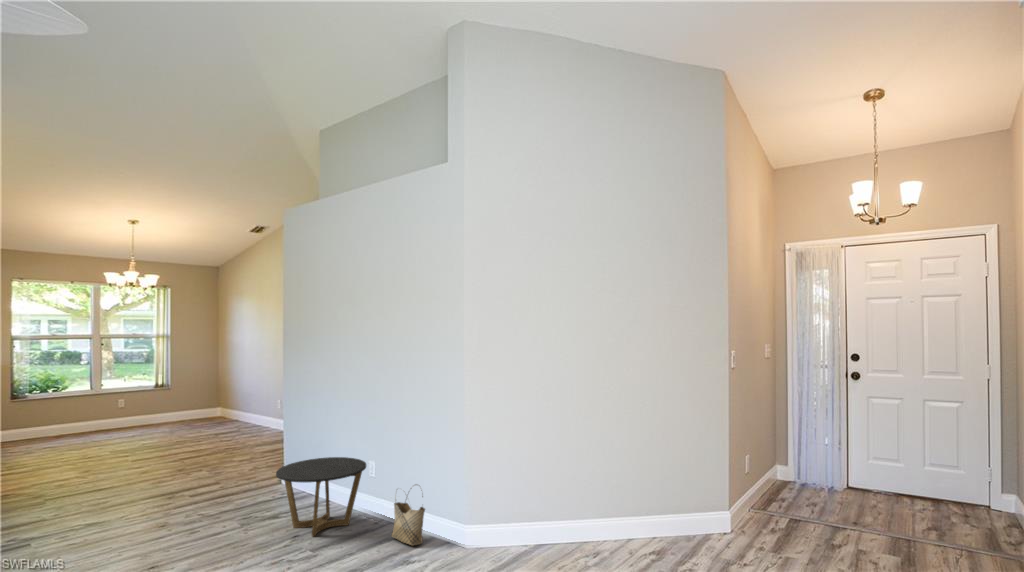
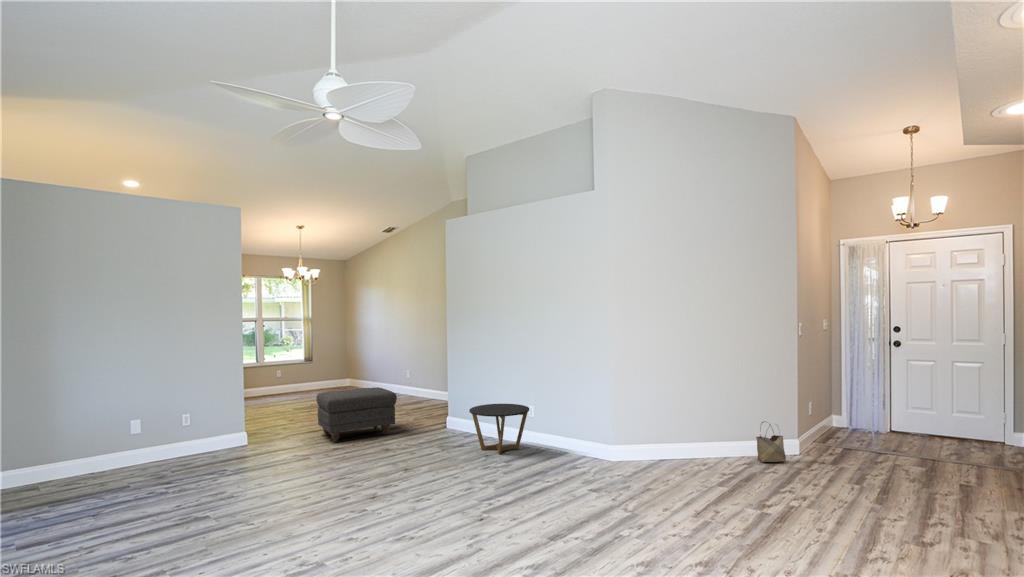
ottoman: none [80,430,200,514] -> present [316,387,397,442]
woven basket: present [392,496,425,546] -> present [756,421,786,462]

